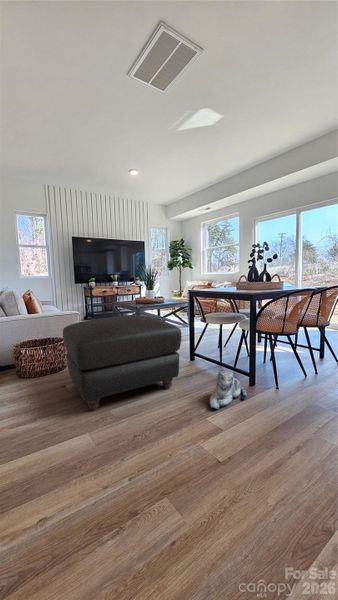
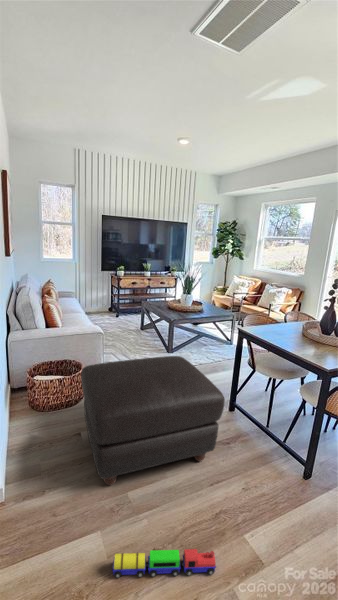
plush toy: present [209,369,247,409] -> none [251,461,300,516]
toy train: none [100,426,184,457] -> present [113,549,216,578]

